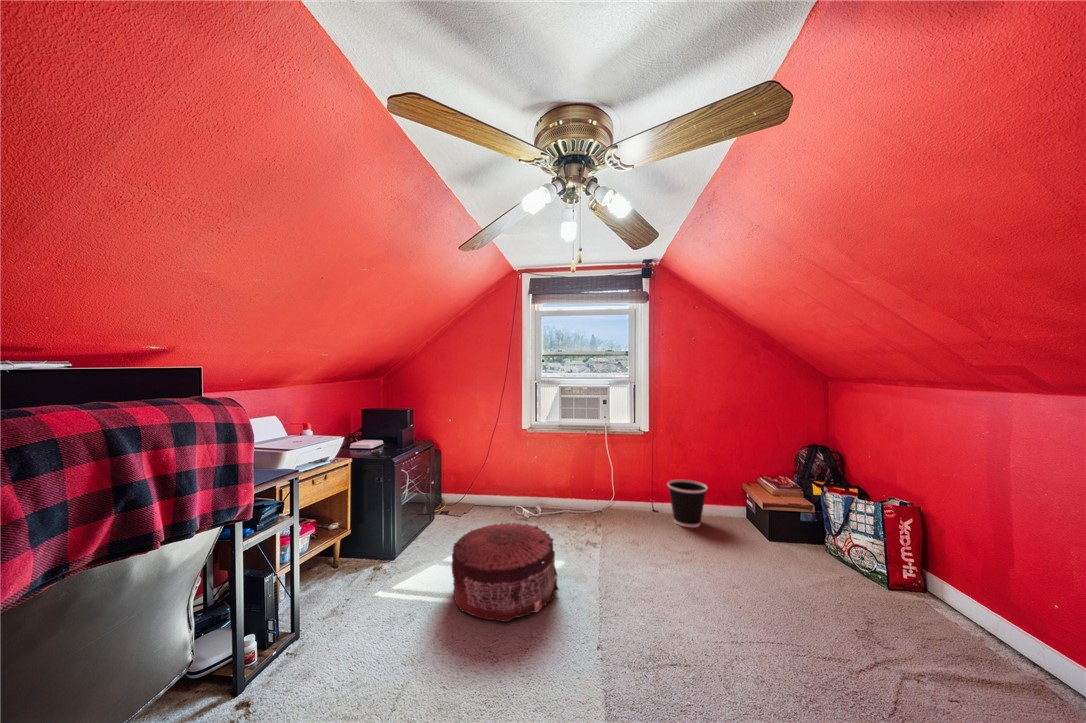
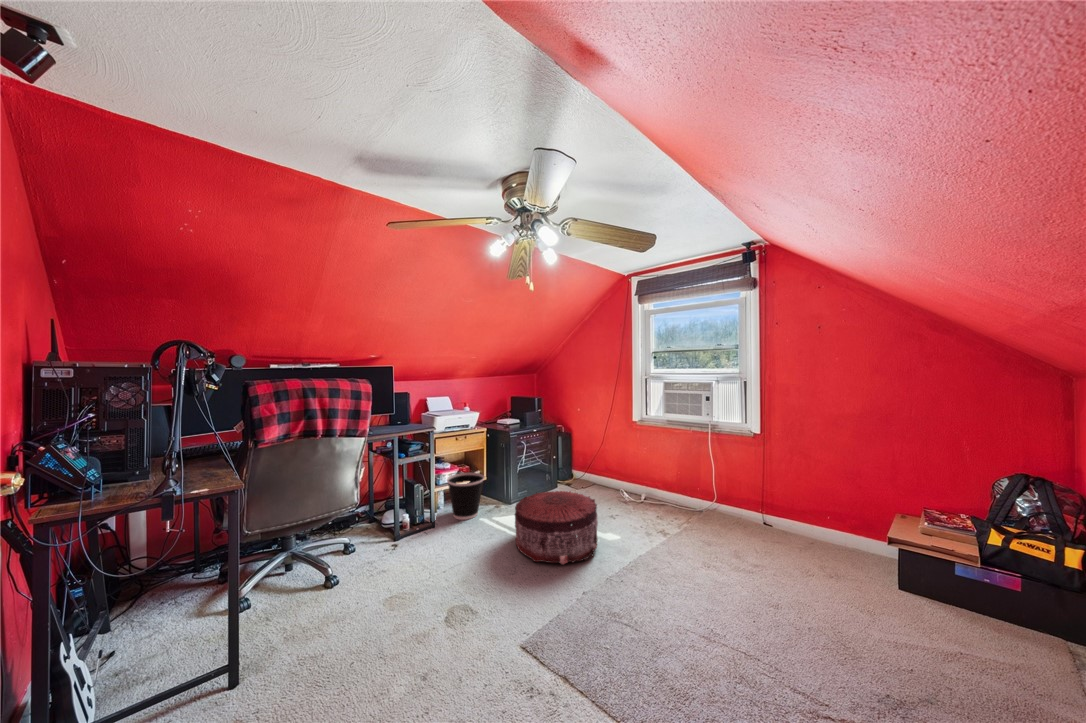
wastebasket: present [667,480,708,527] -> present [447,473,484,520]

